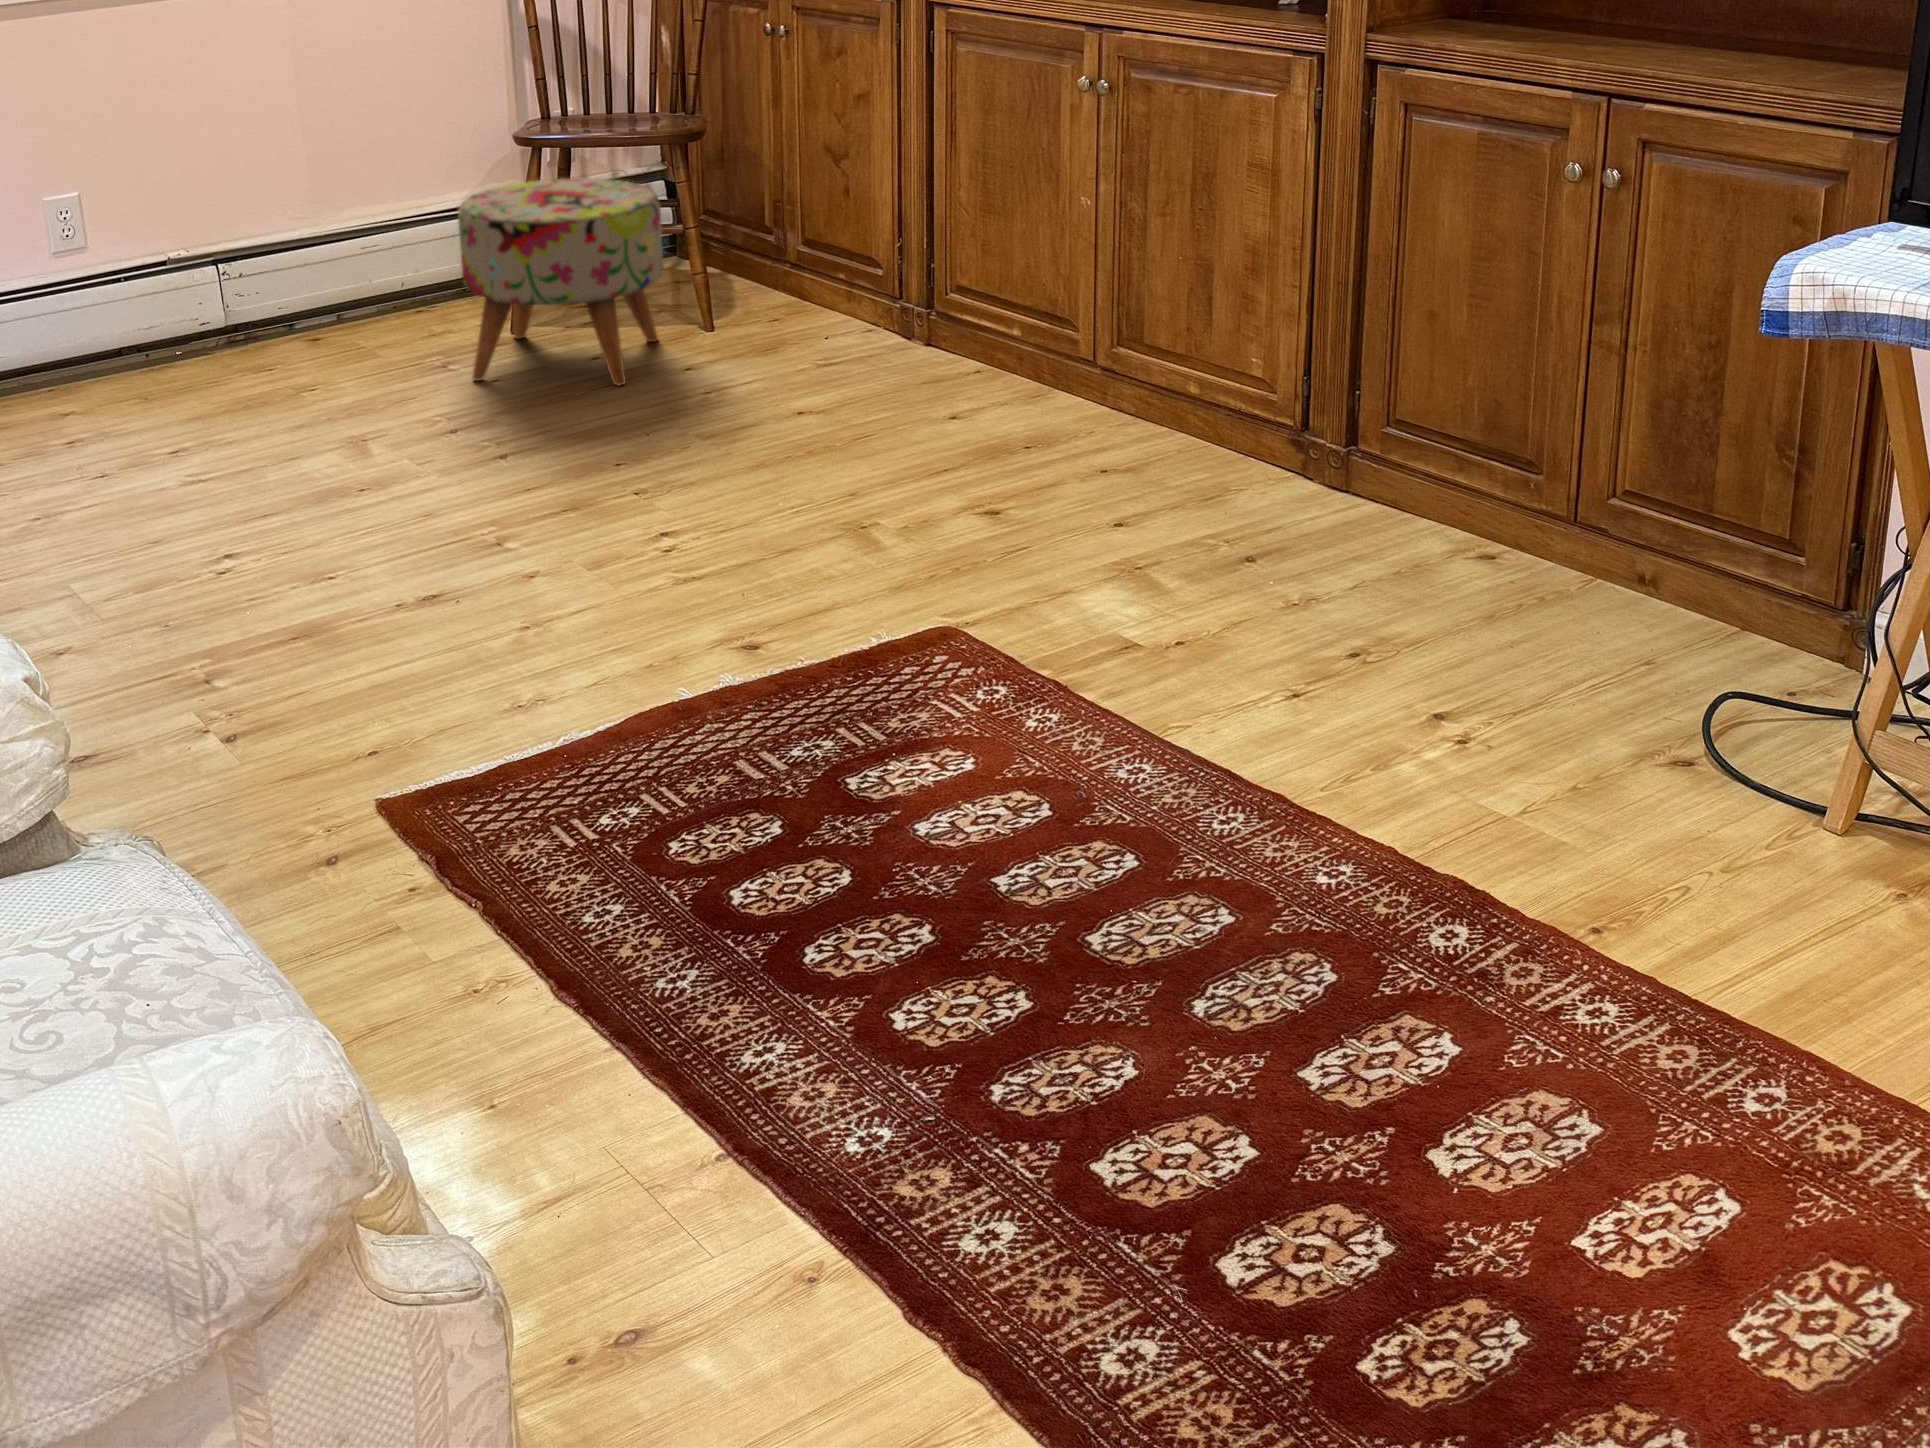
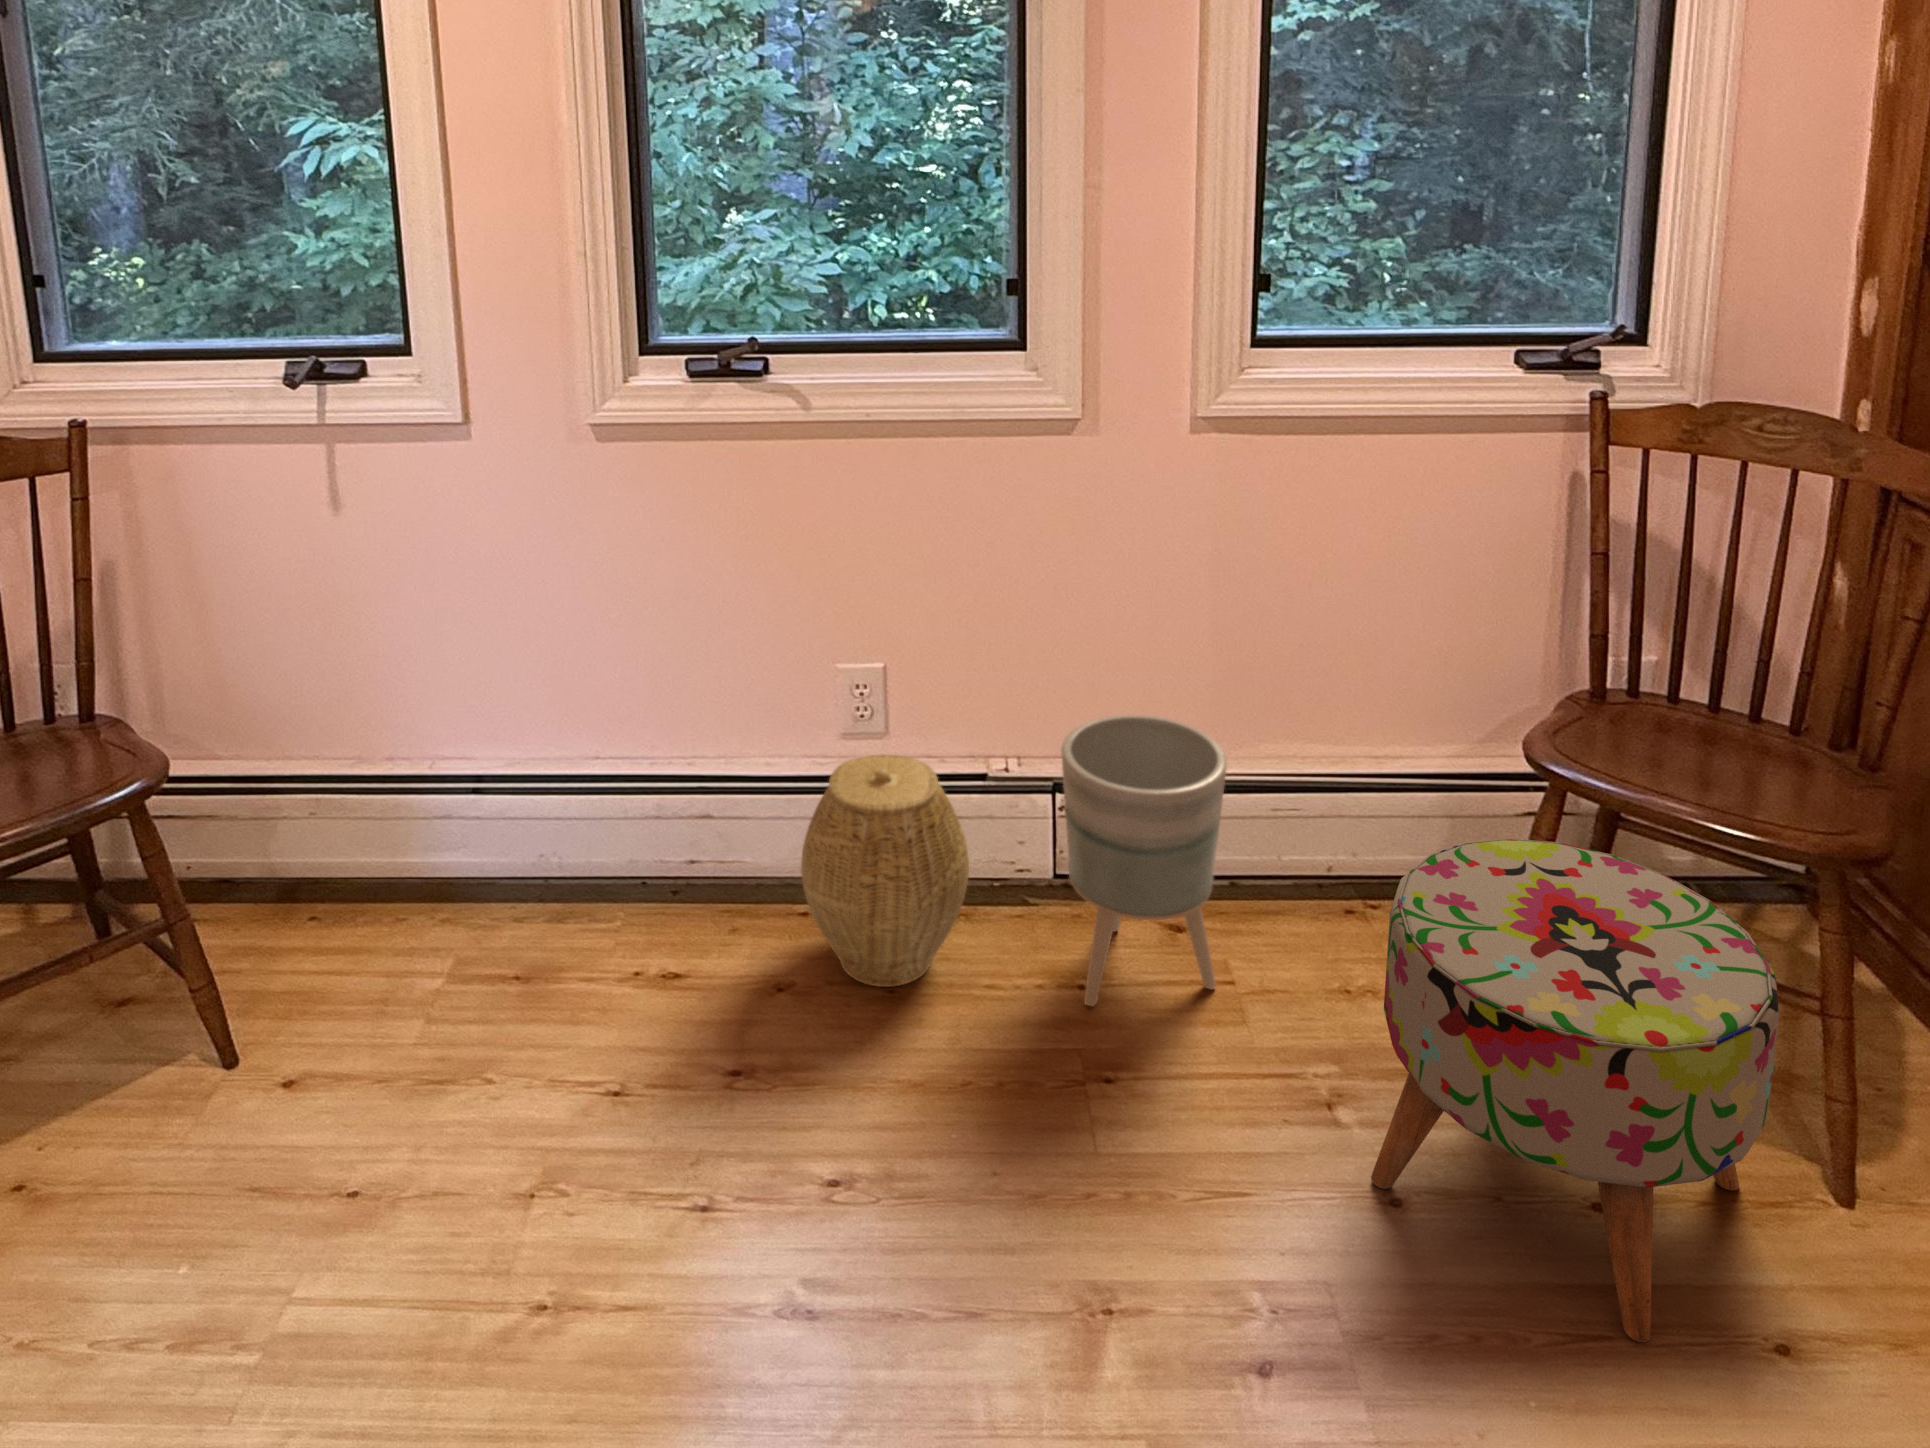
planter: none [224,183,348,372] -> present [1061,715,1227,1006]
woven basket: none [50,242,174,398] -> present [801,755,969,987]

